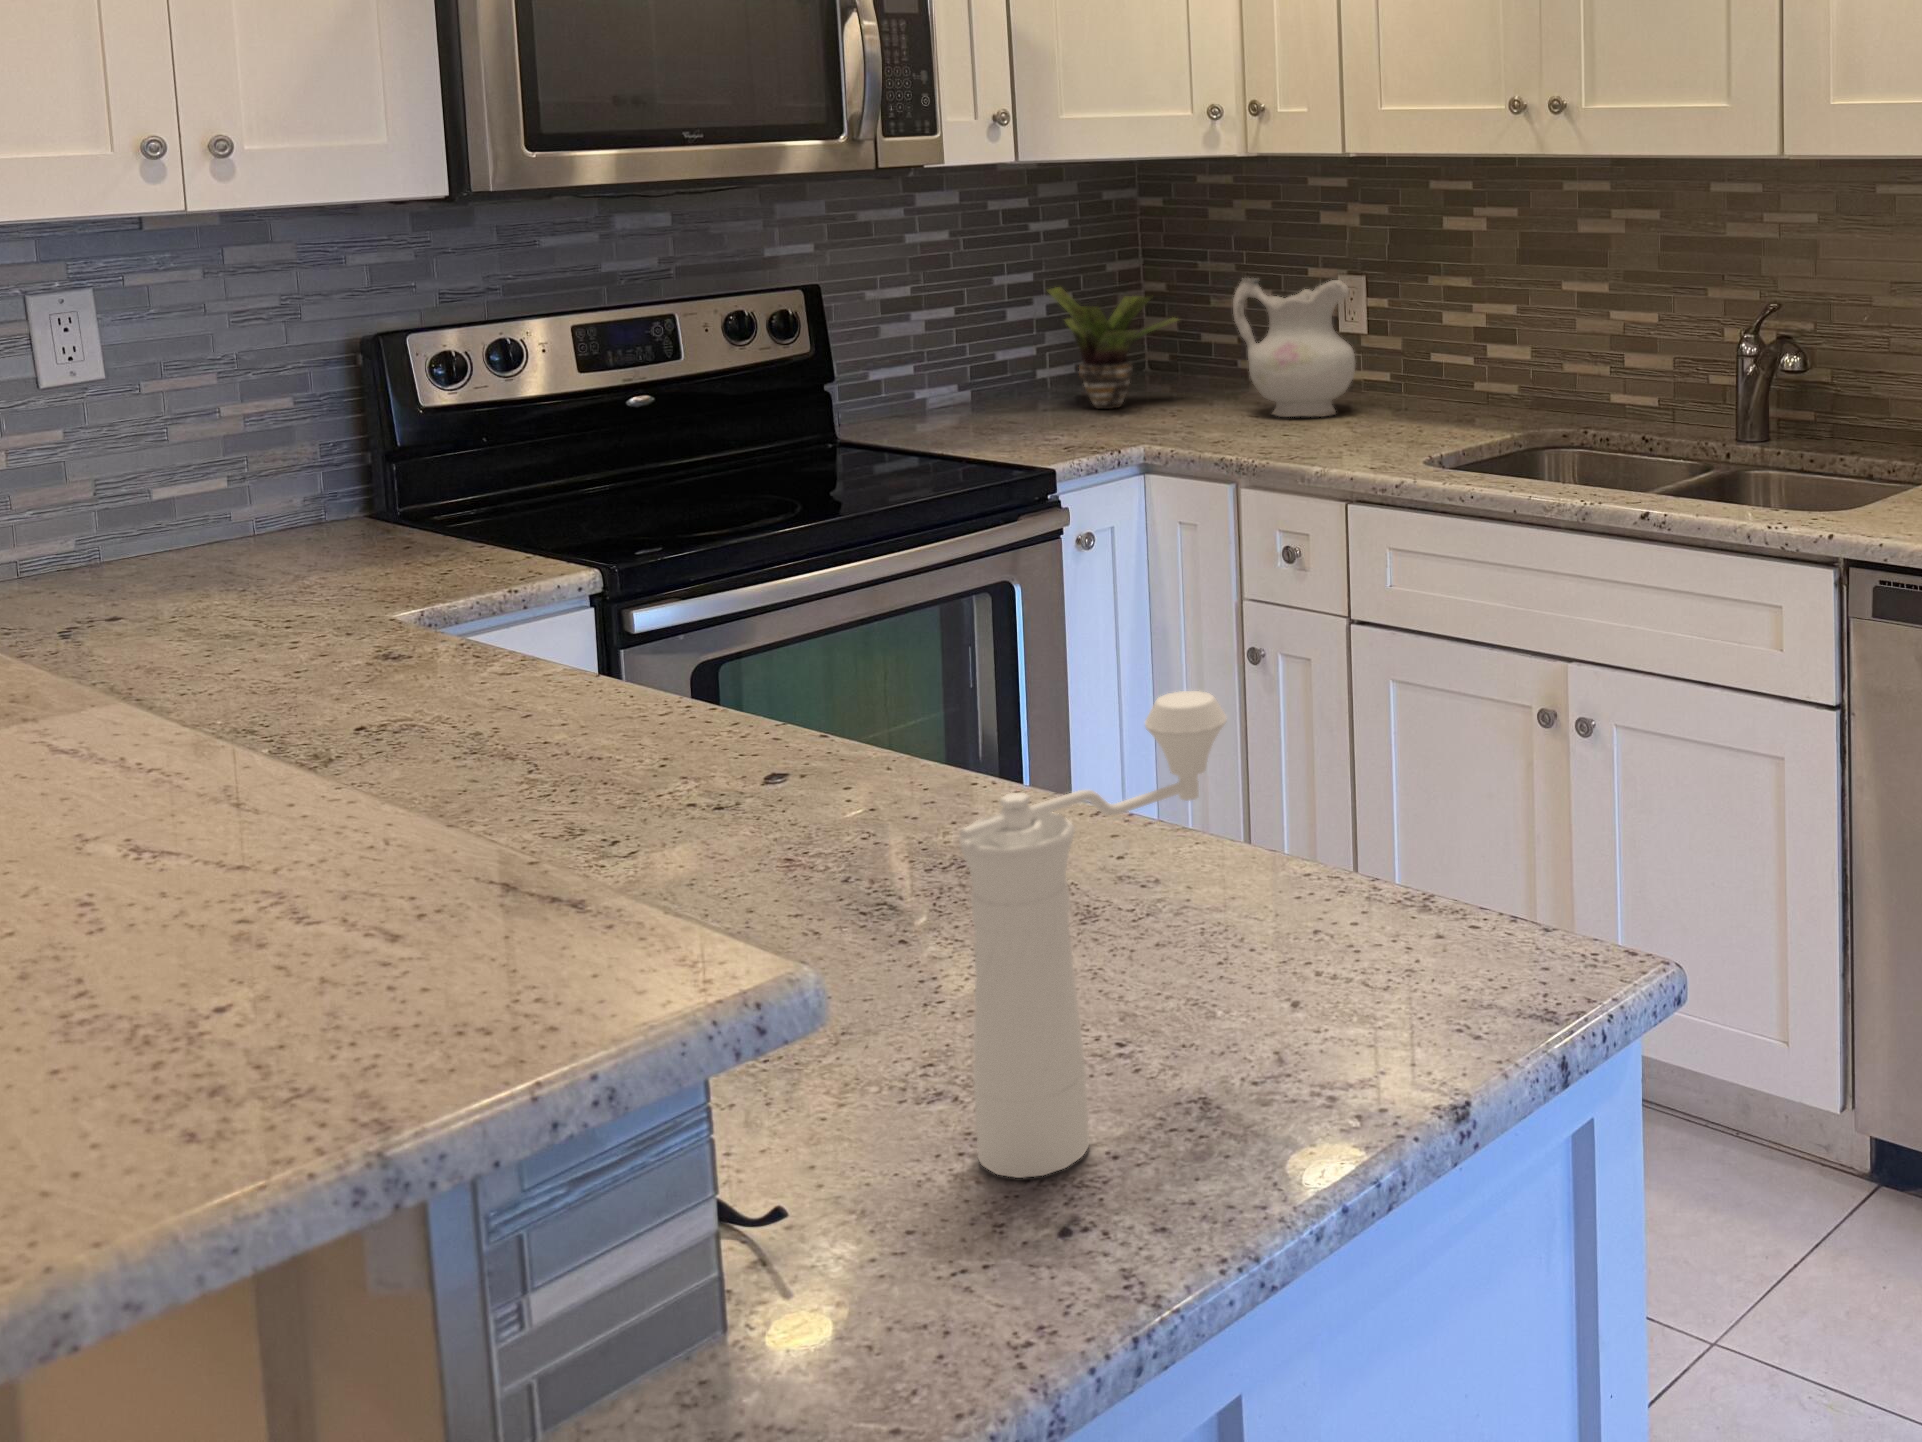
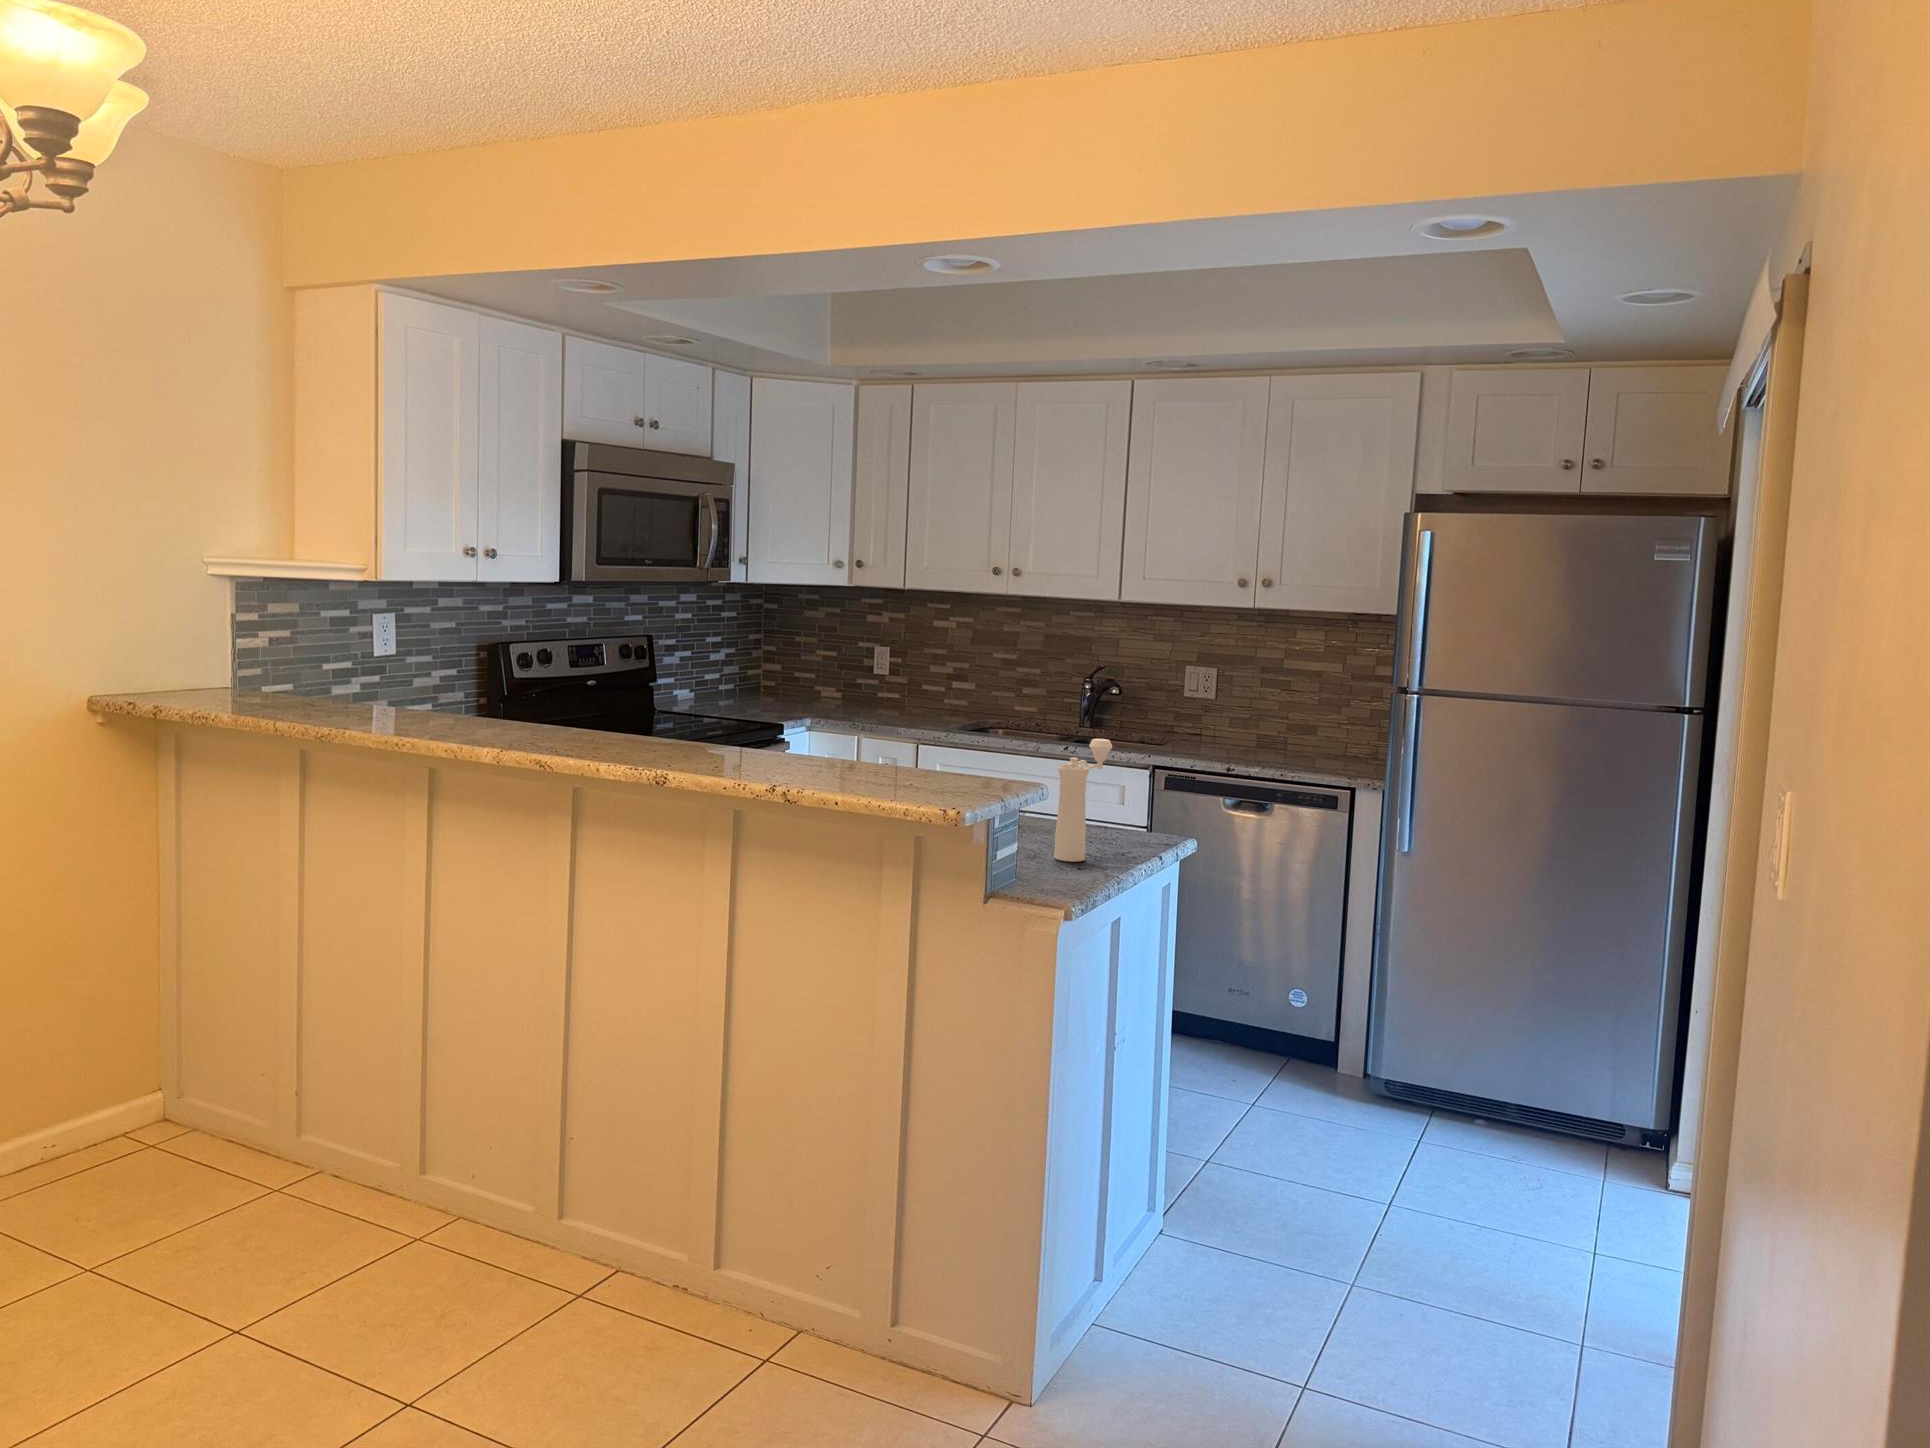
ceramic pitcher: present [1233,278,1355,417] -> none [835,644,892,712]
potted plant: present [1047,287,1178,409] -> none [739,644,802,705]

